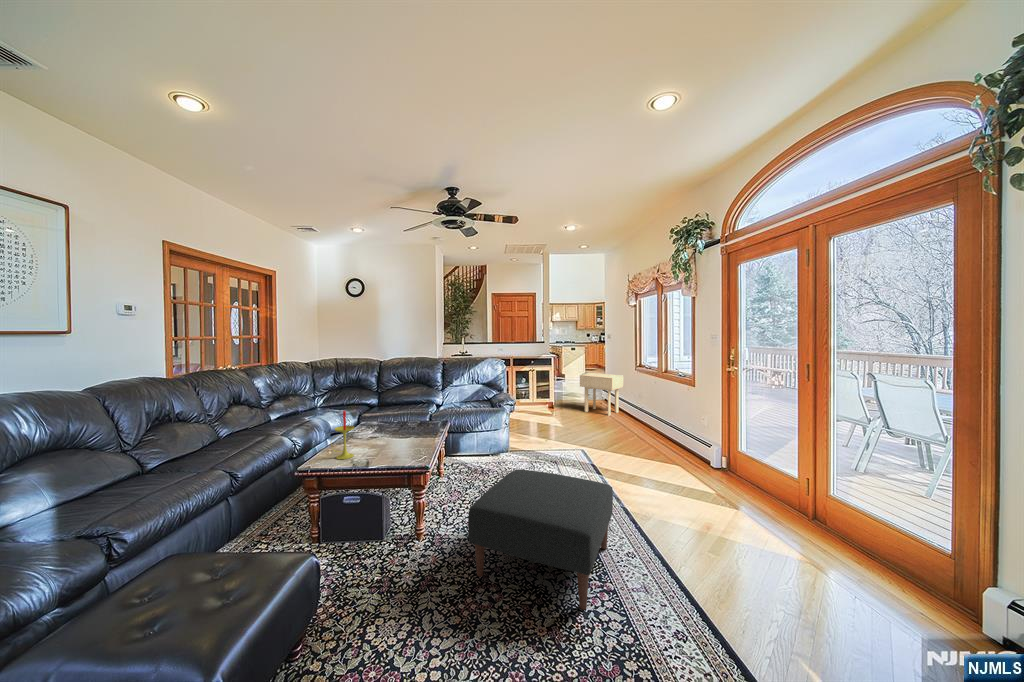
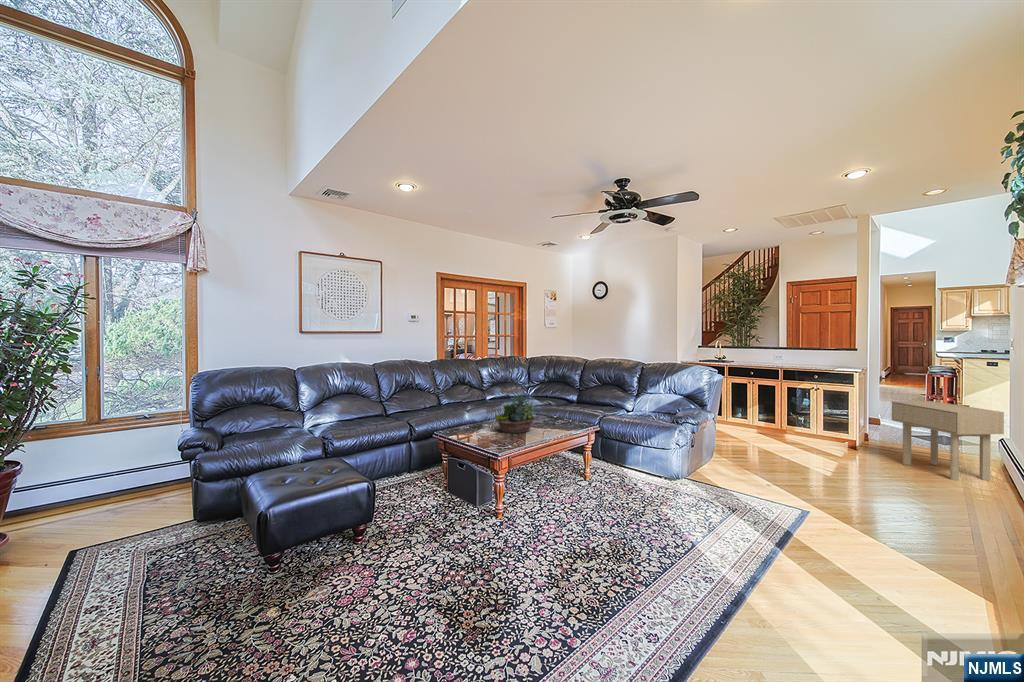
succulent planter: none [367,402,415,447] -> present [495,396,534,433]
candle: present [330,411,354,459] -> none [456,392,476,433]
ottoman: present [468,469,613,610] -> none [480,480,649,639]

